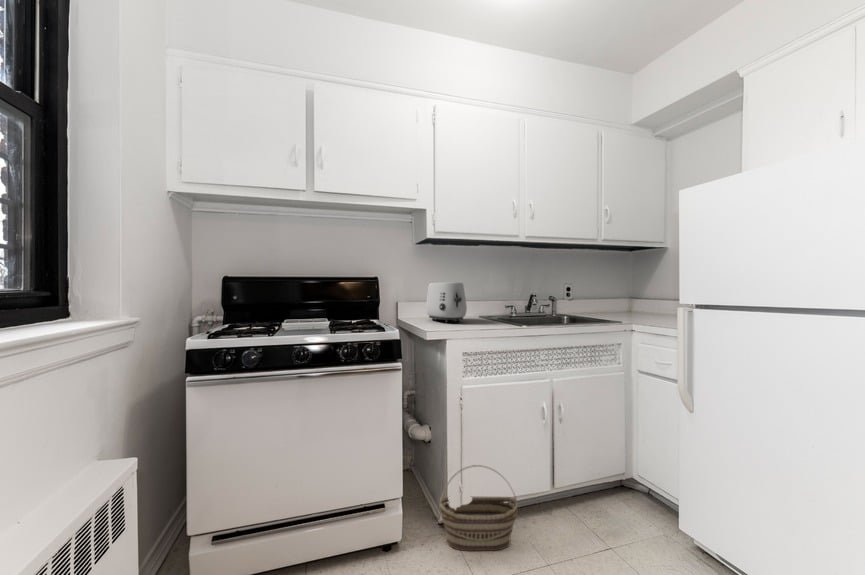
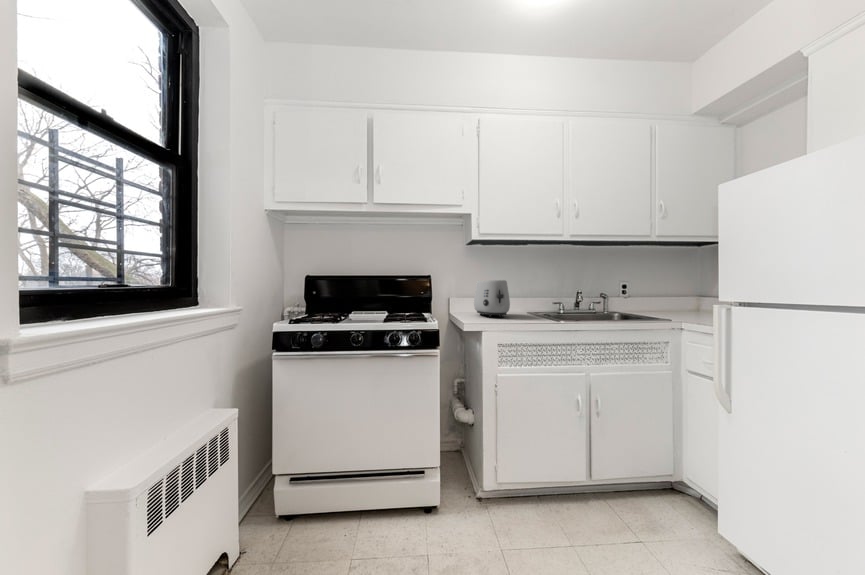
basket: present [439,465,517,551] -> none [475,447,547,526]

